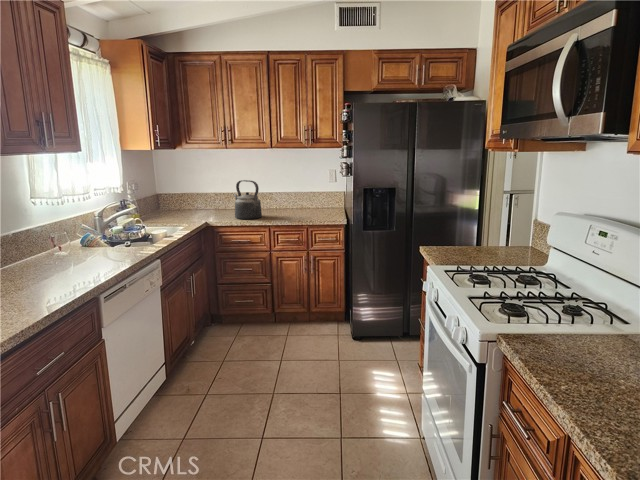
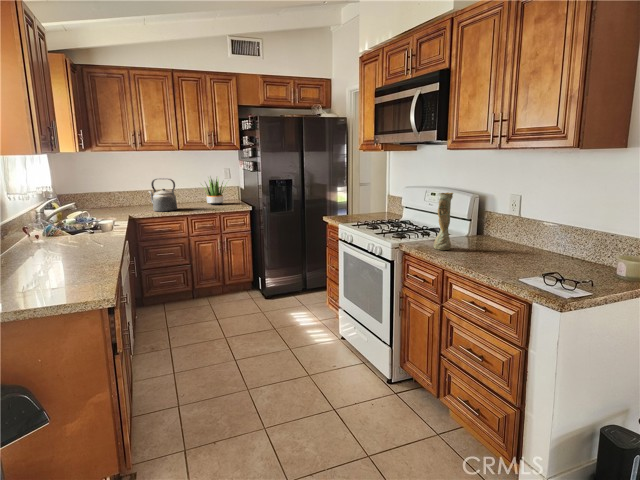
potted plant: none [292,177,330,213] -> present [204,179,226,205]
vase: none [564,258,625,390] -> present [434,193,453,250]

